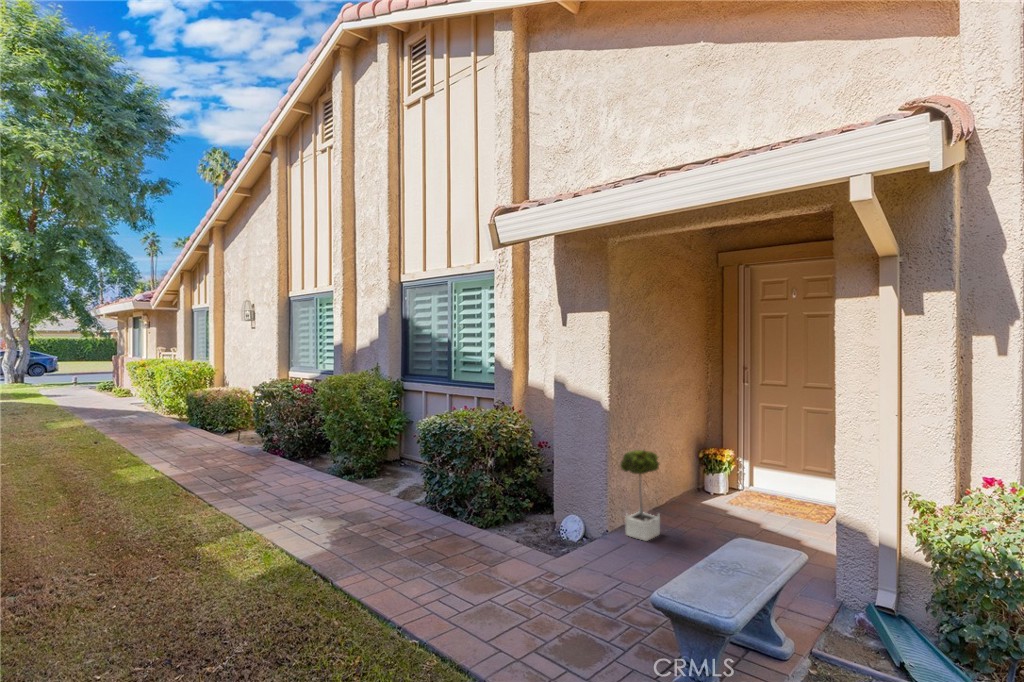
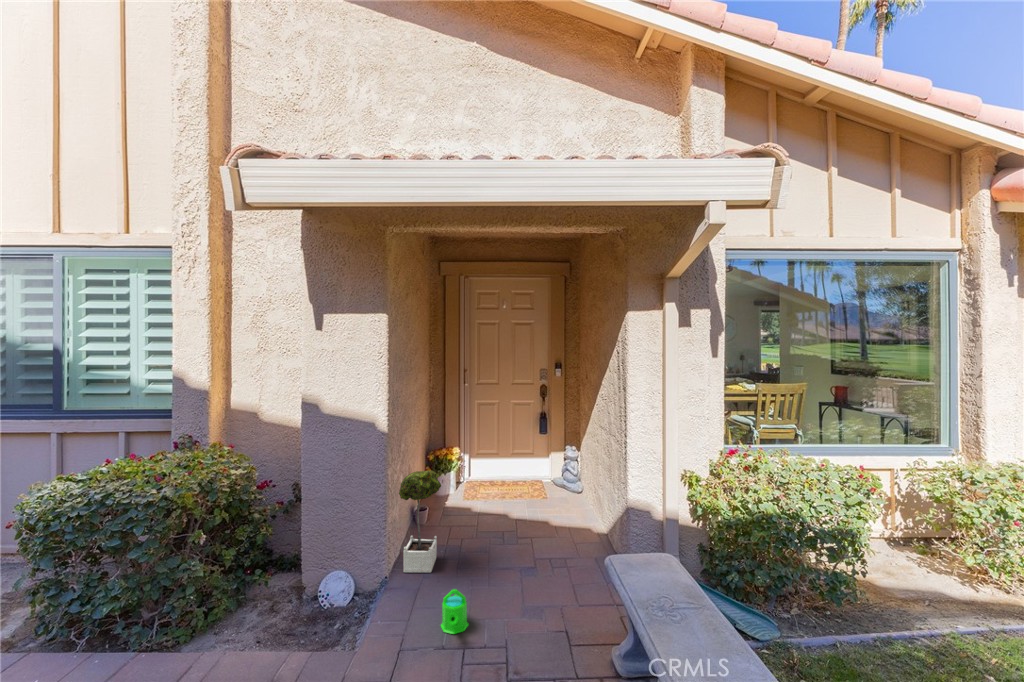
watering can: none [618,544,645,580] -> present [441,589,469,634]

